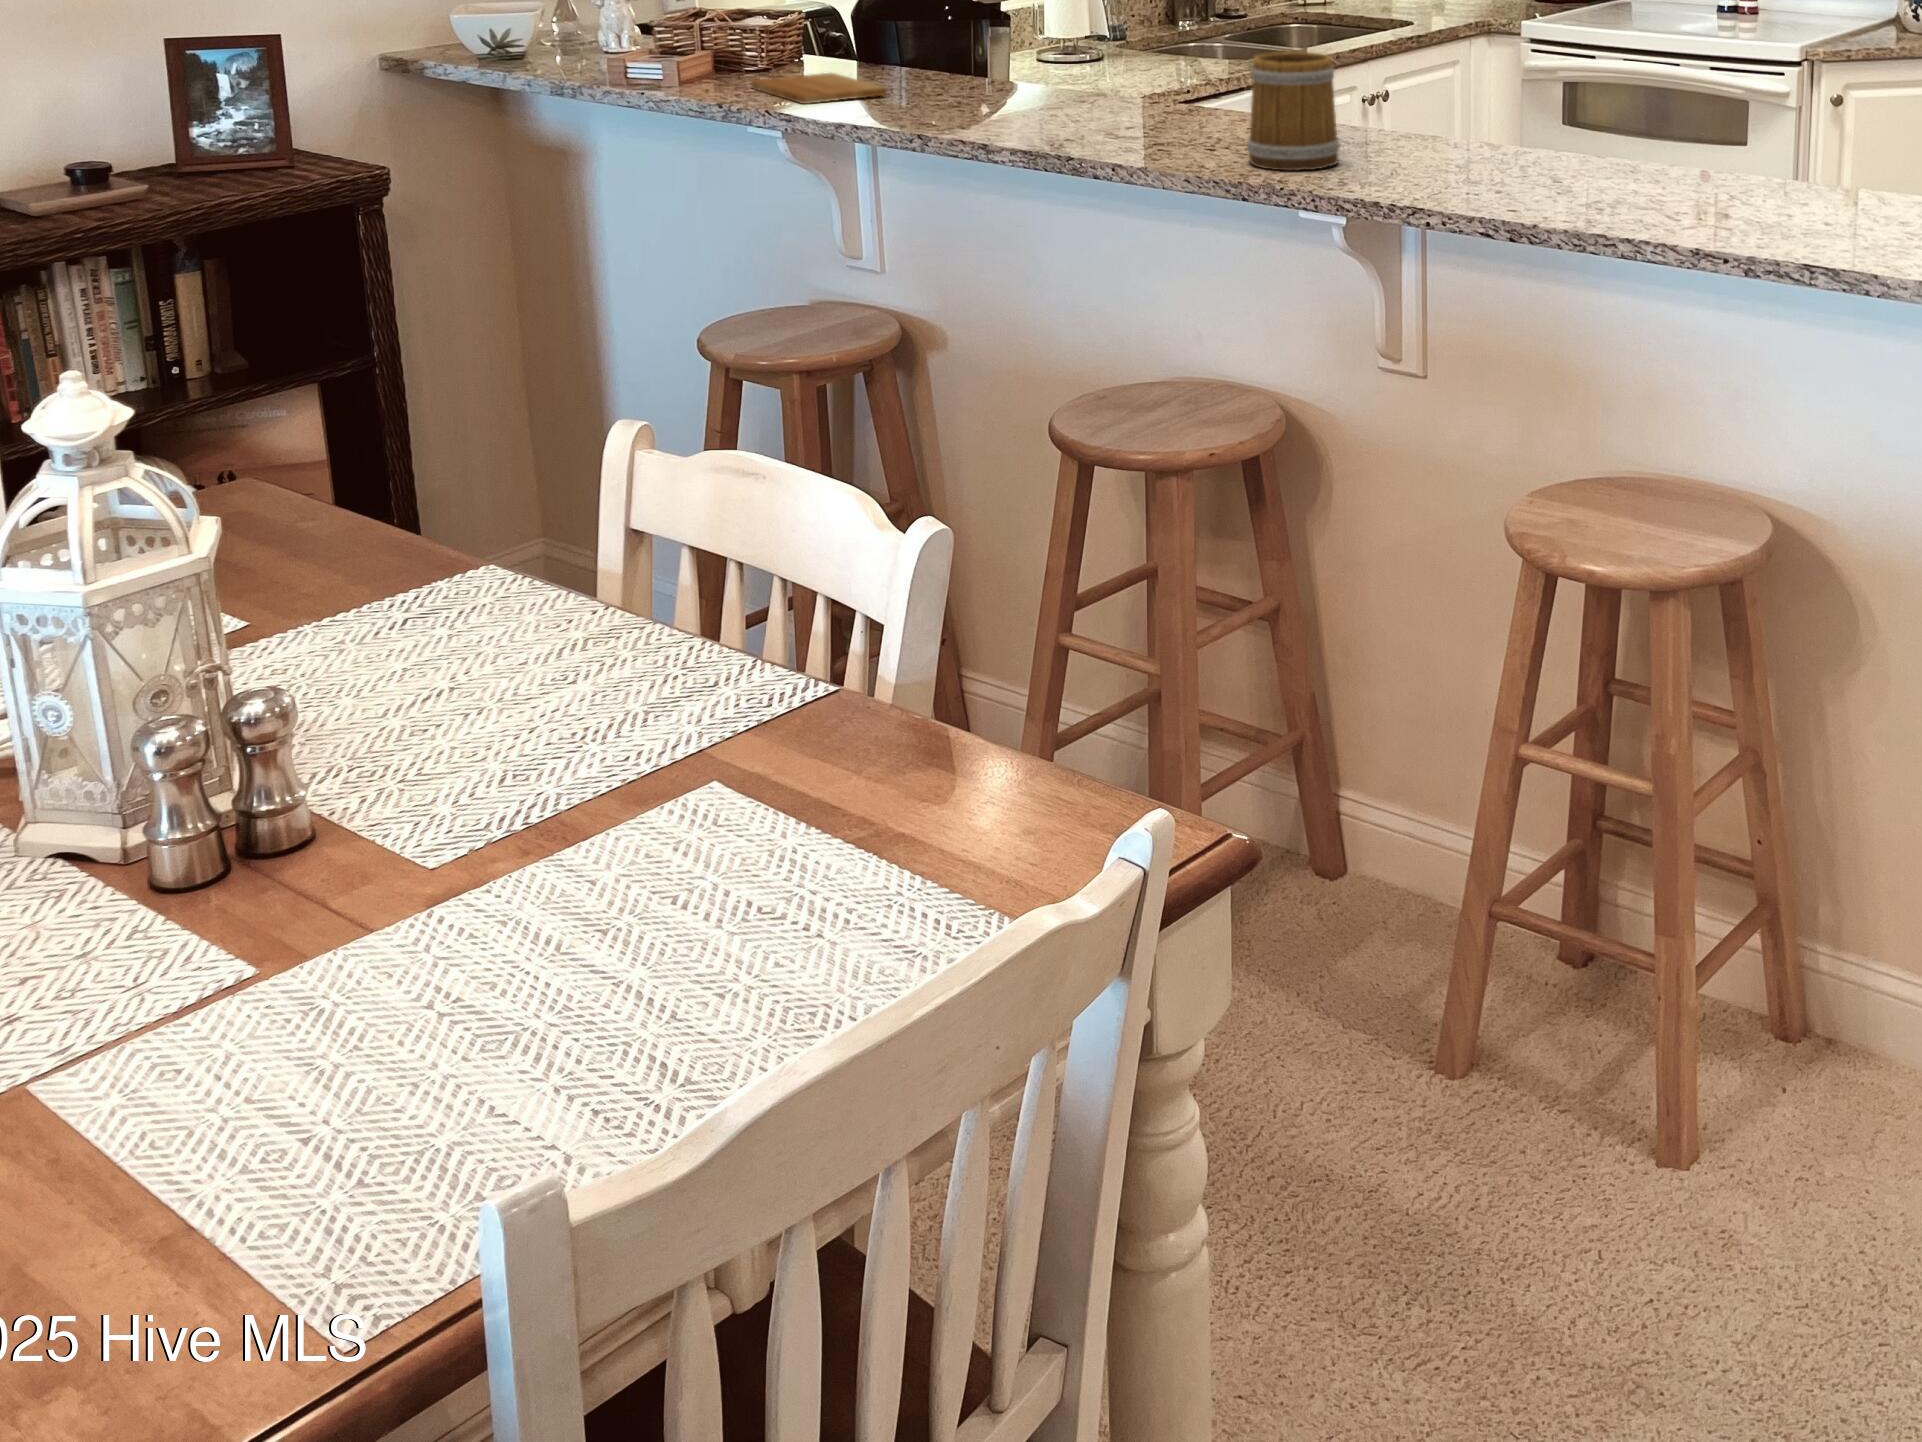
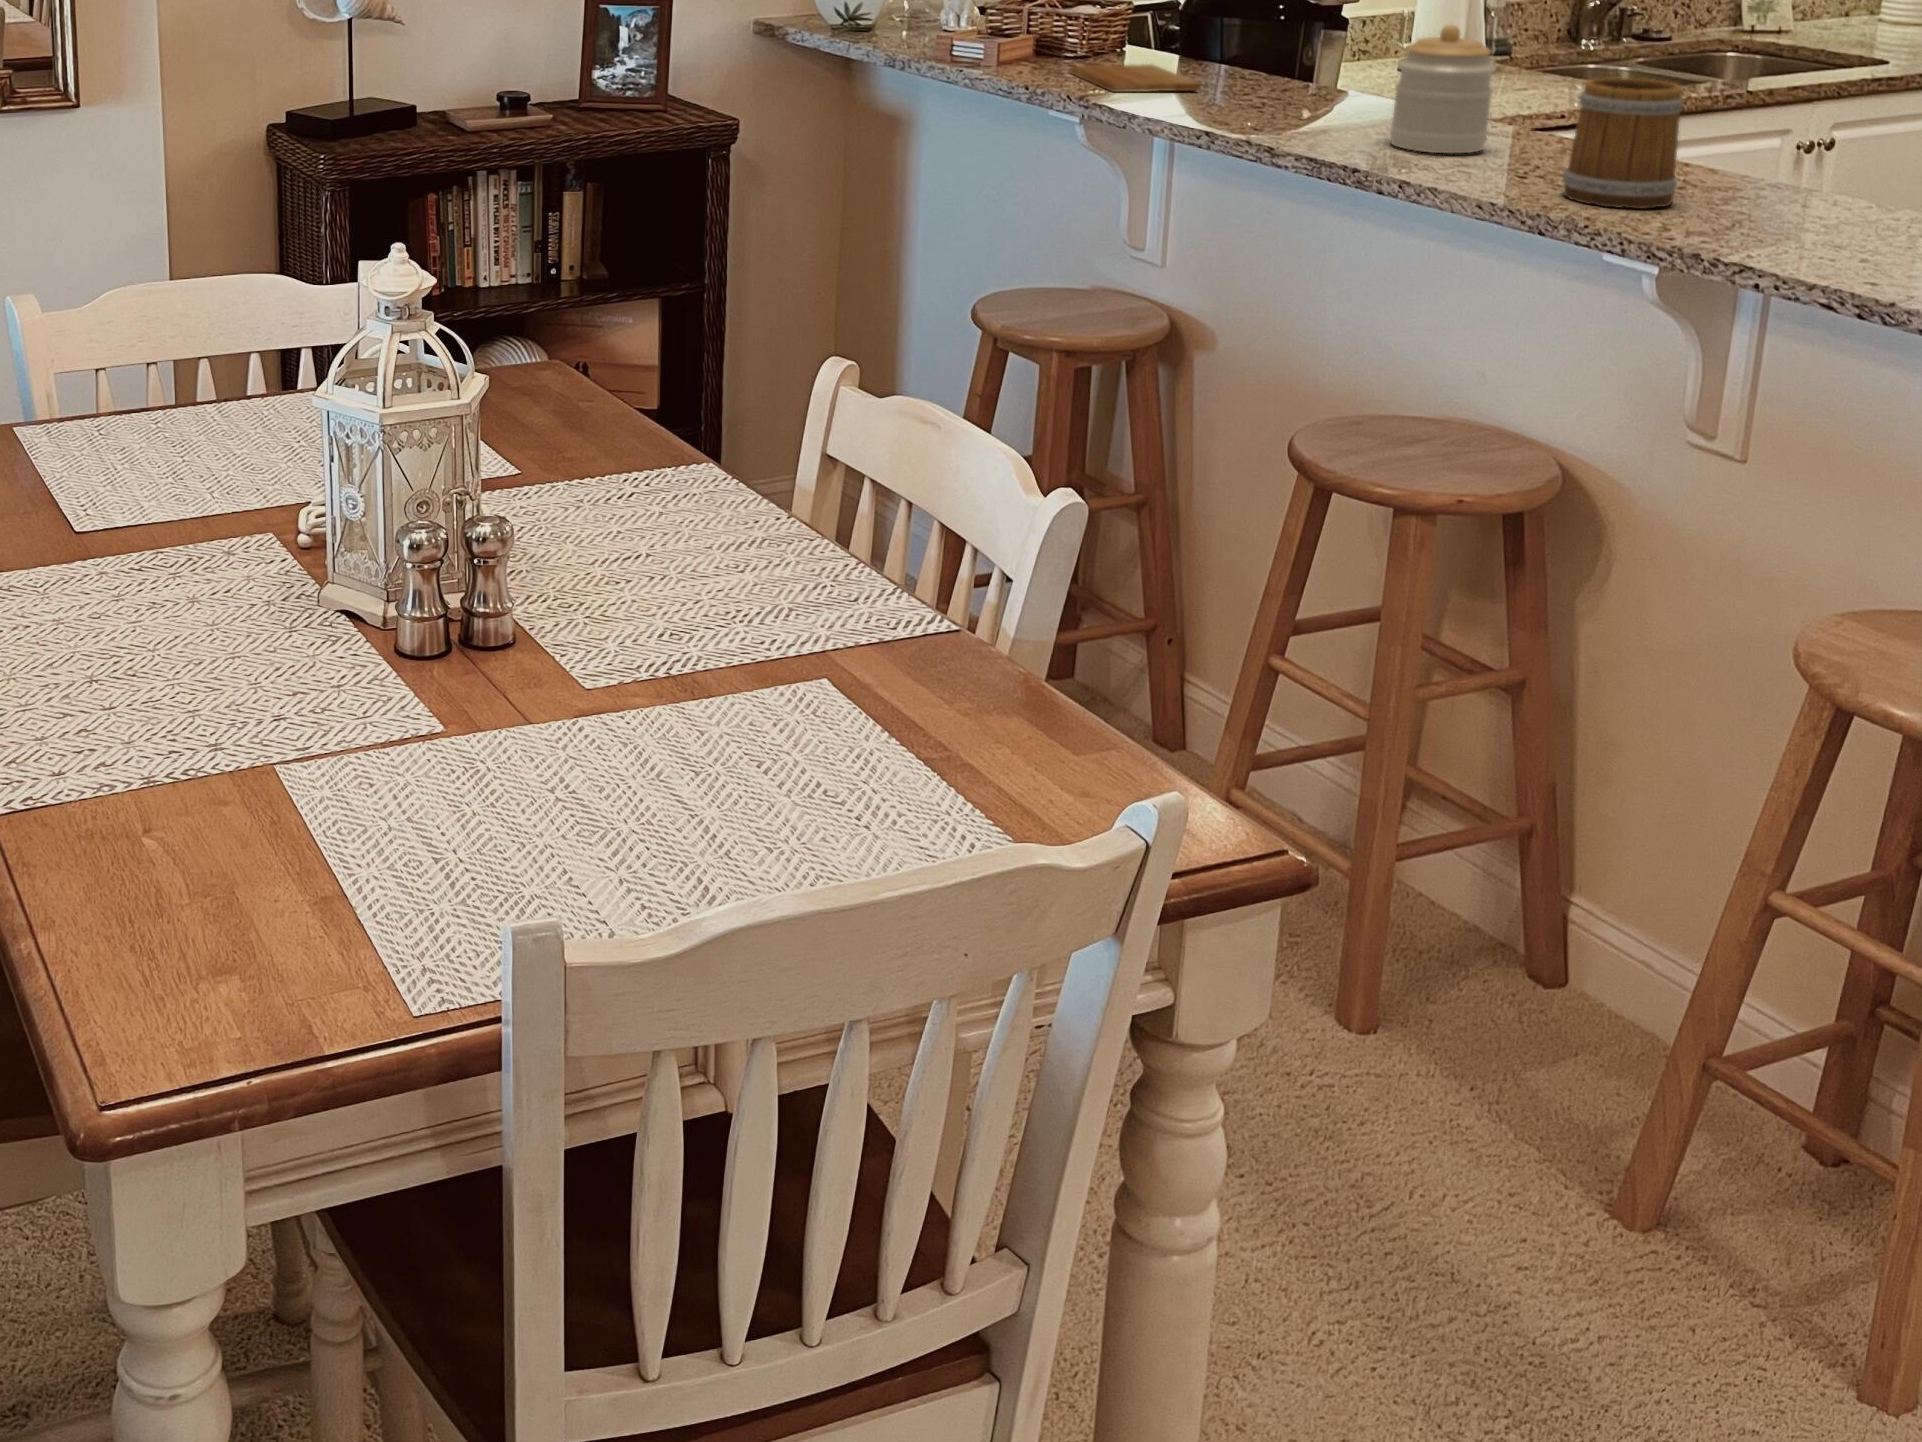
jar: none [1079,14,1167,136] -> present [1390,25,1496,153]

